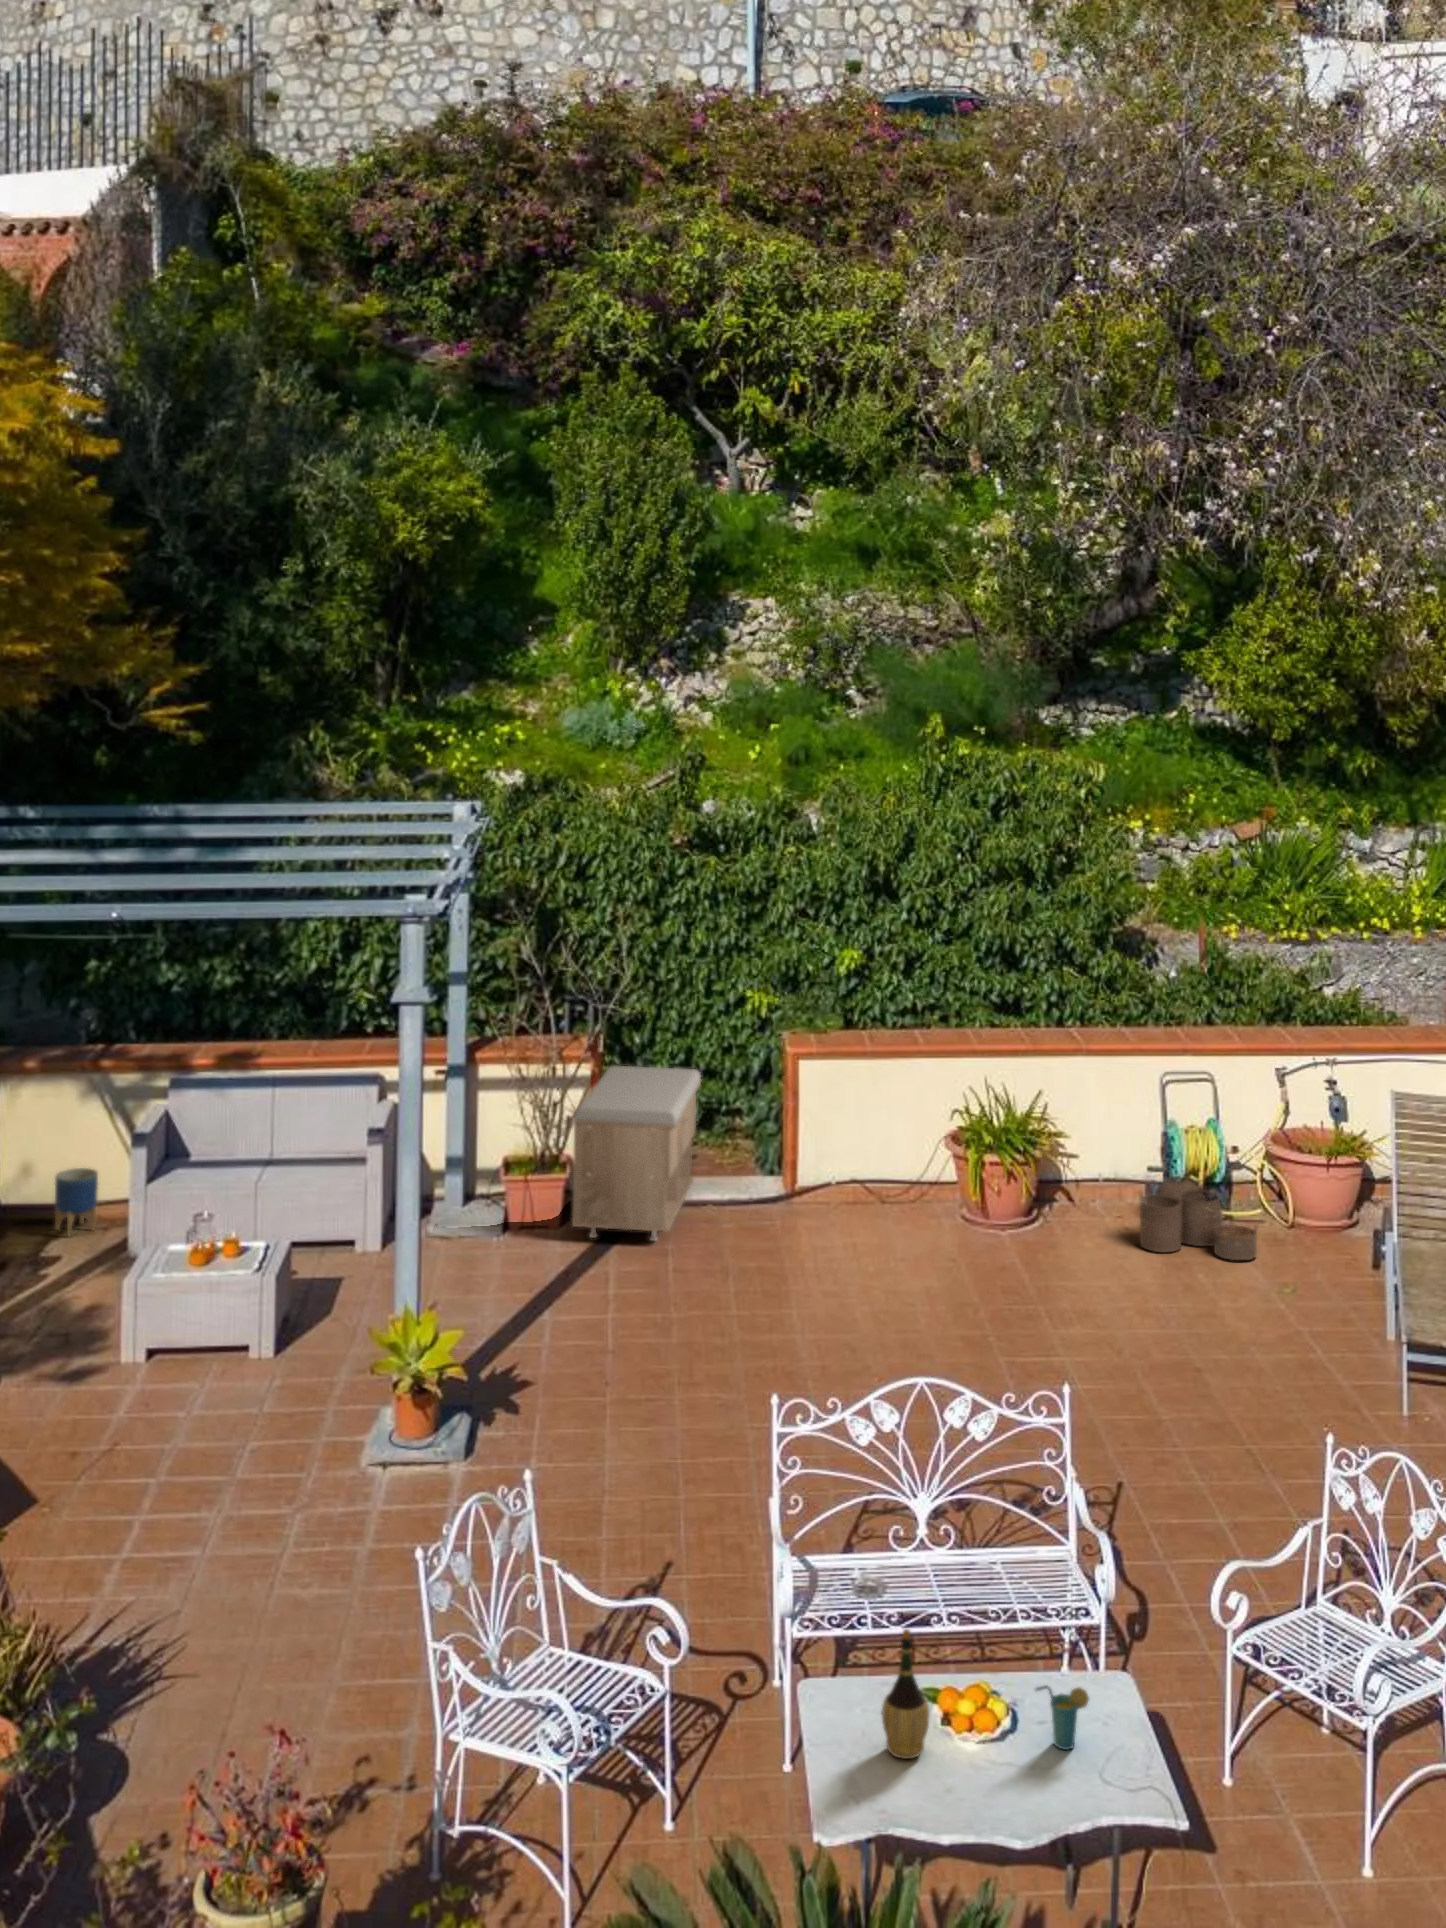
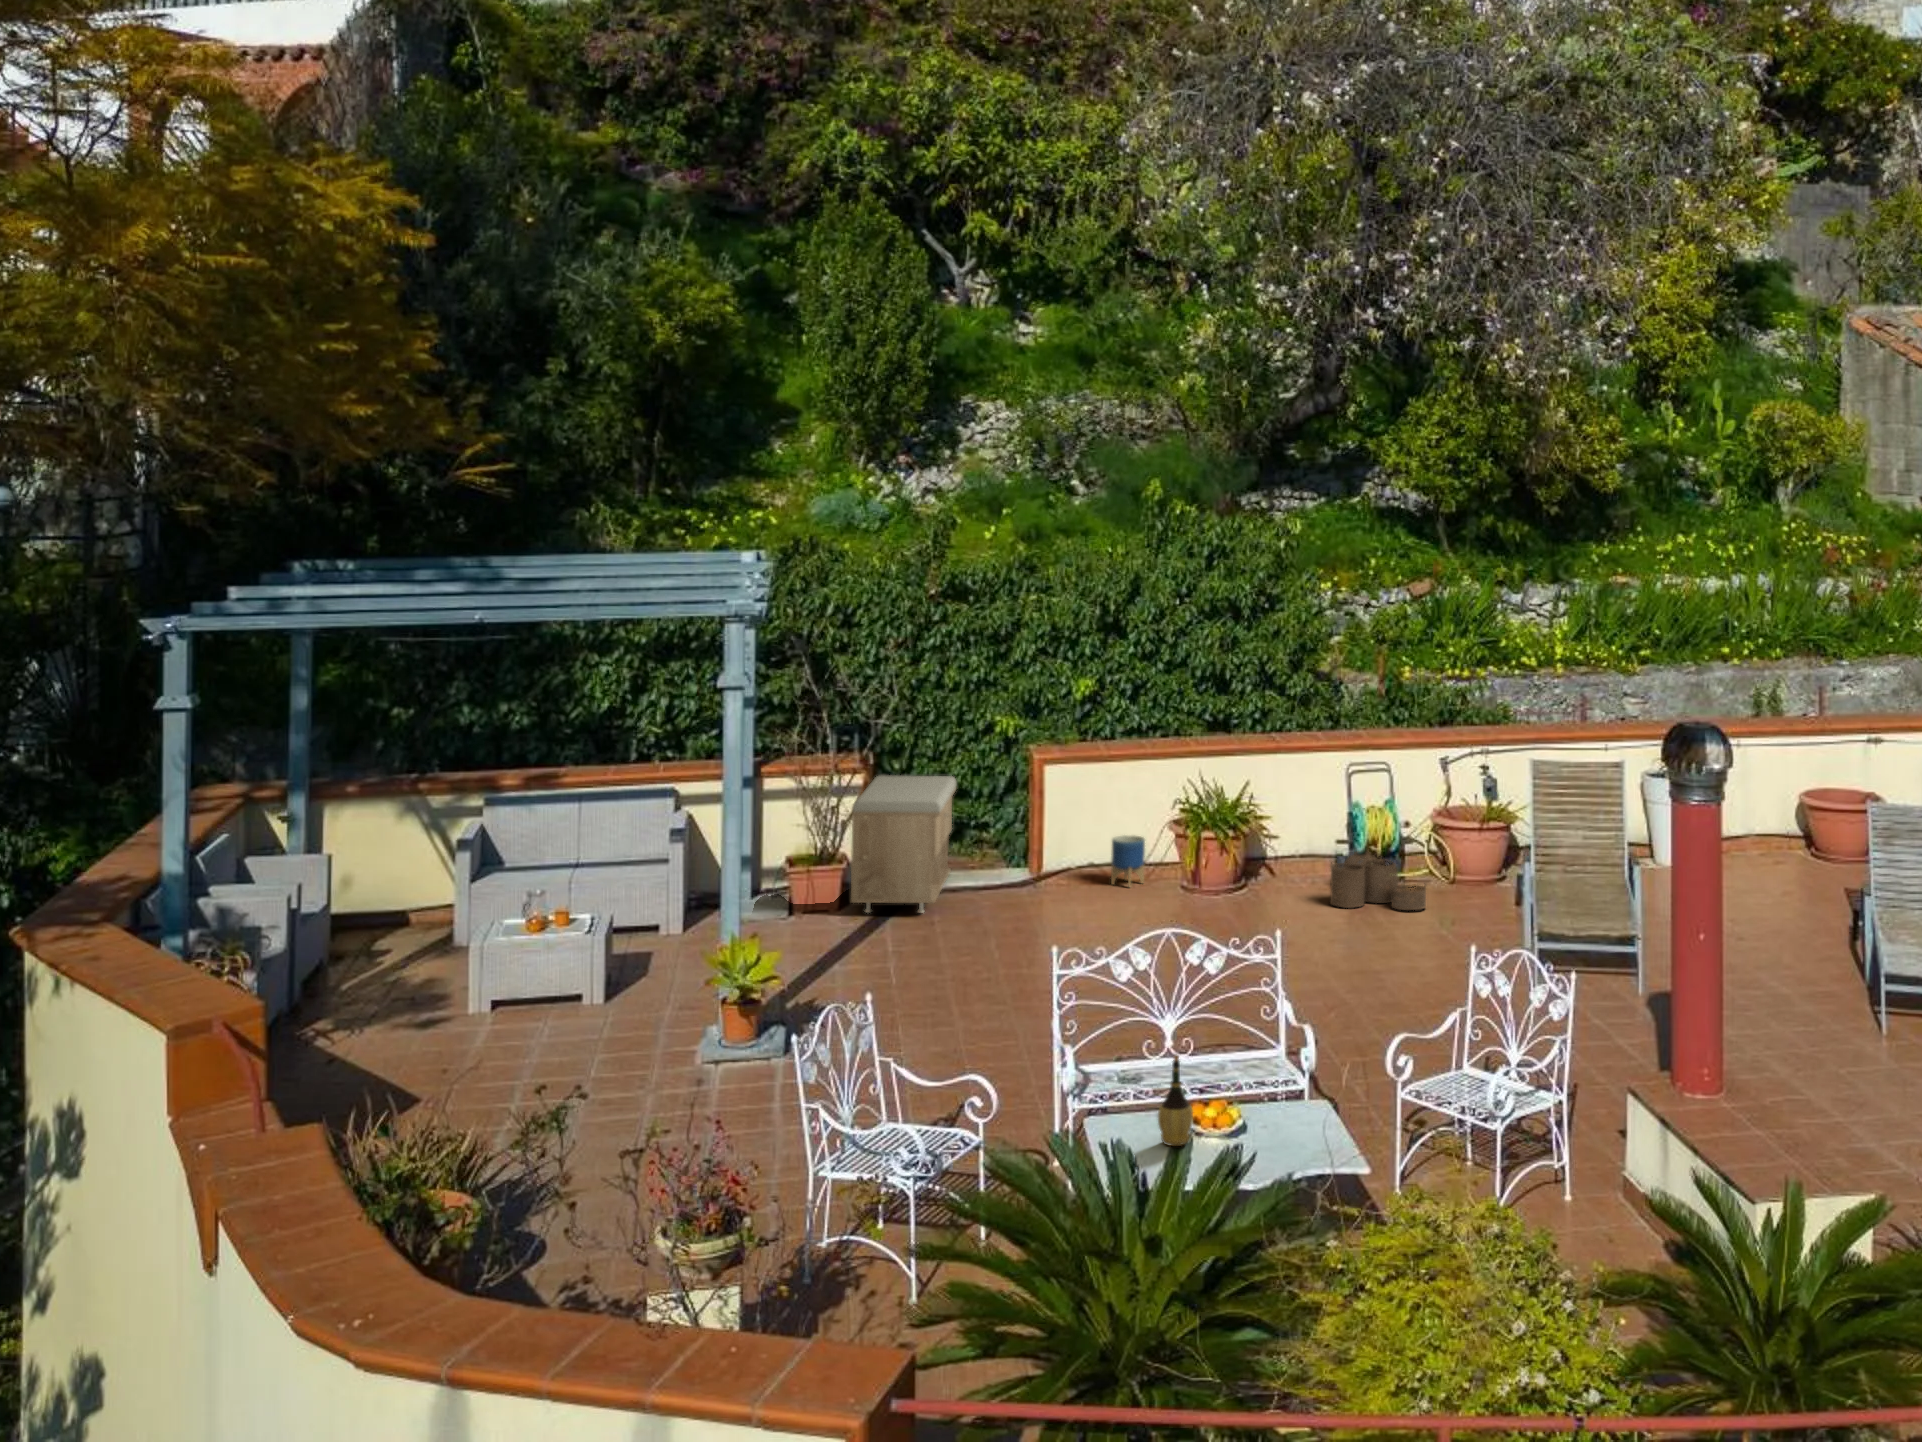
planter: present [55,1168,98,1236] -> present [1111,835,1145,887]
cup: present [1036,1685,1089,1750] -> none [1269,1093,1308,1138]

